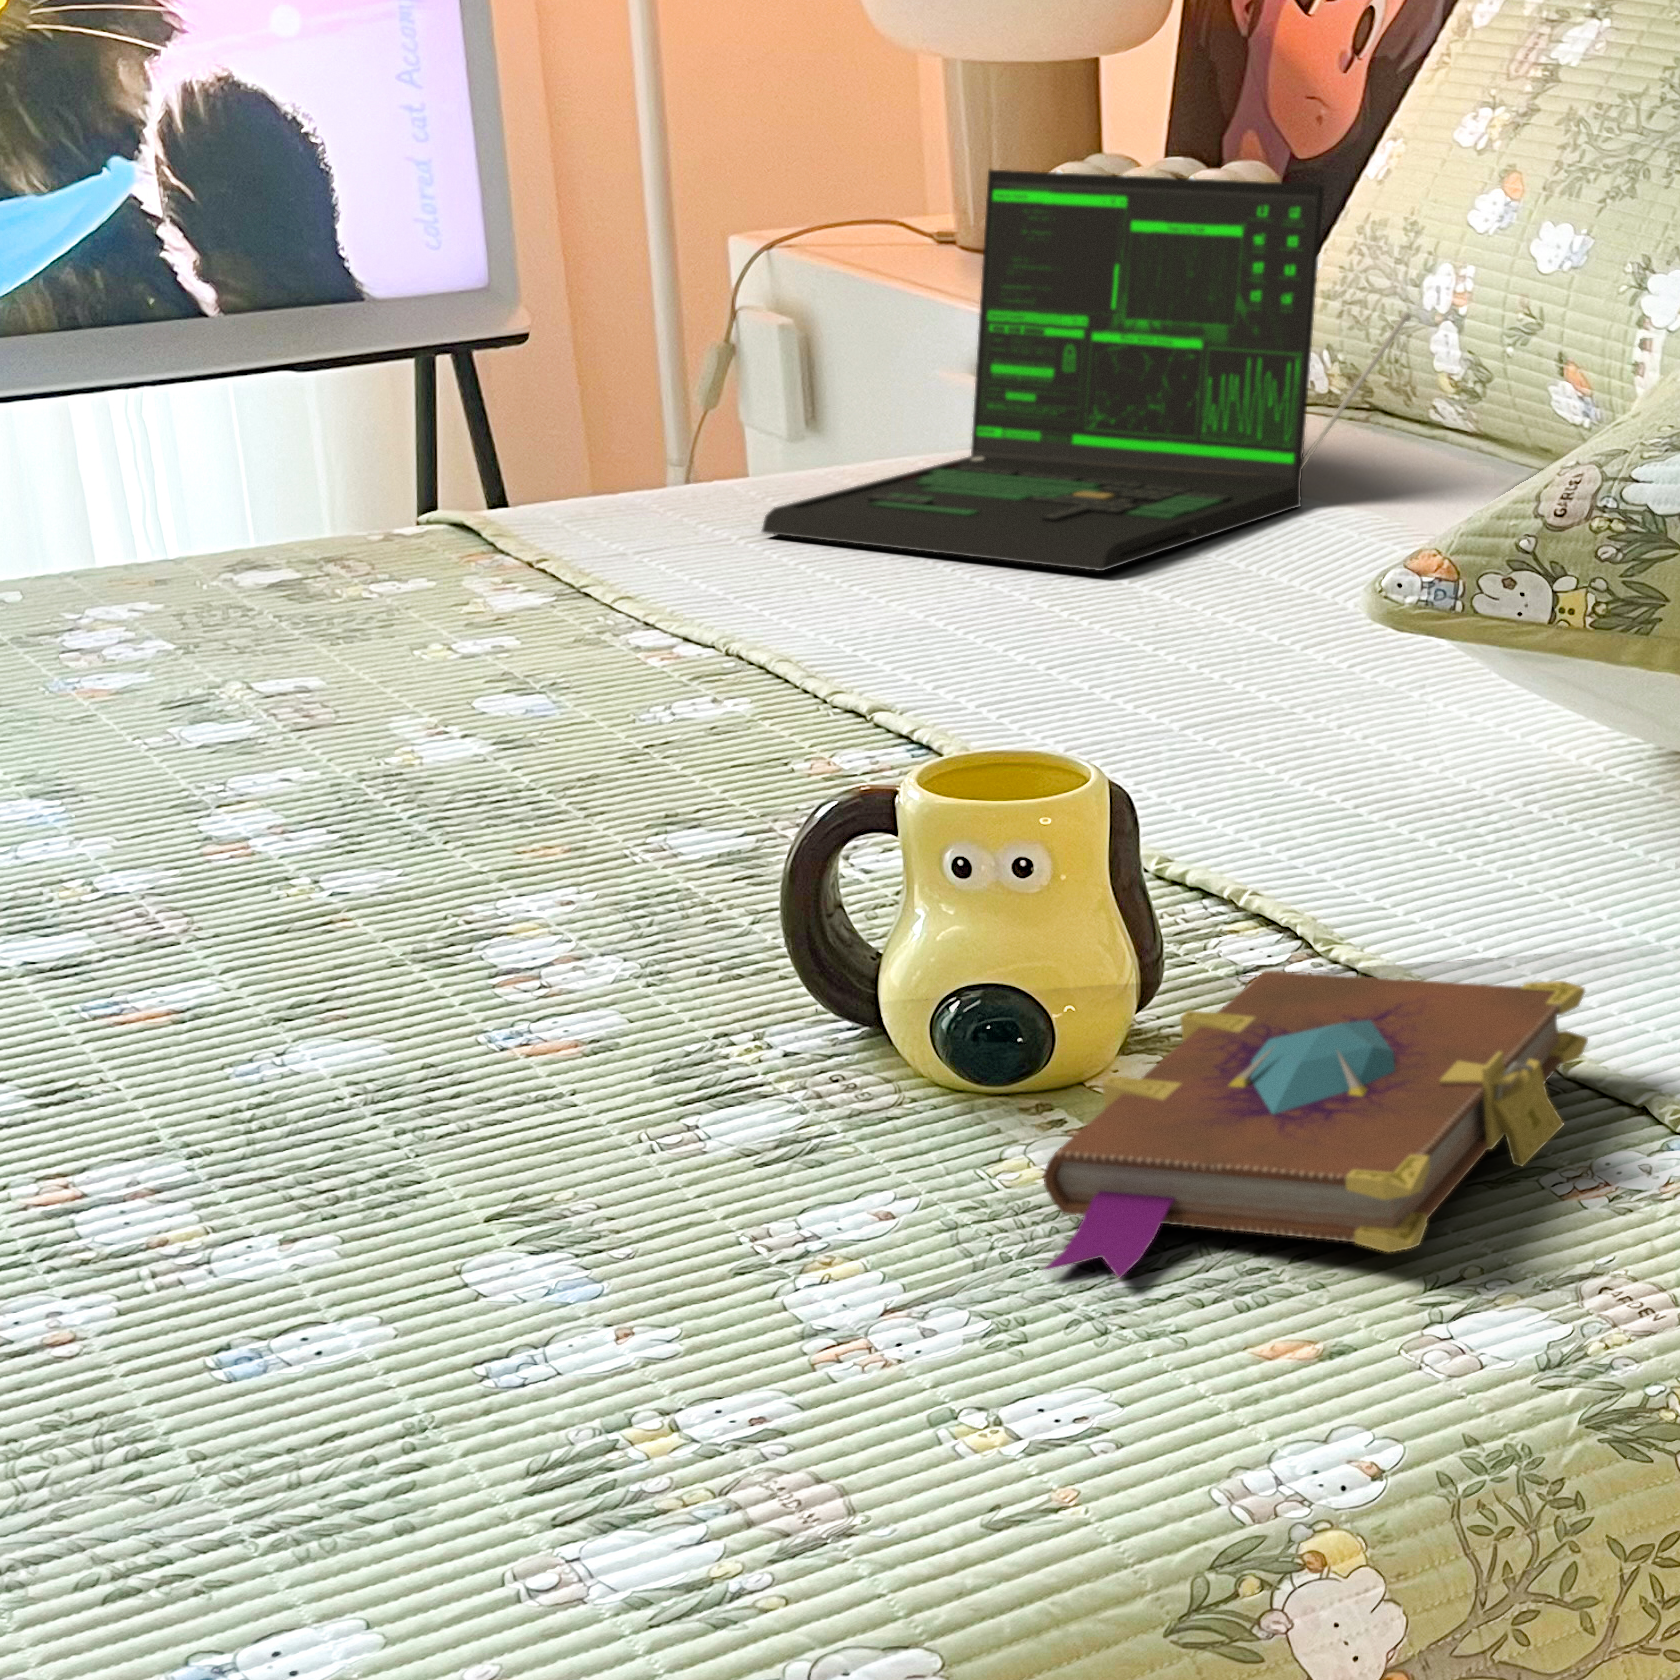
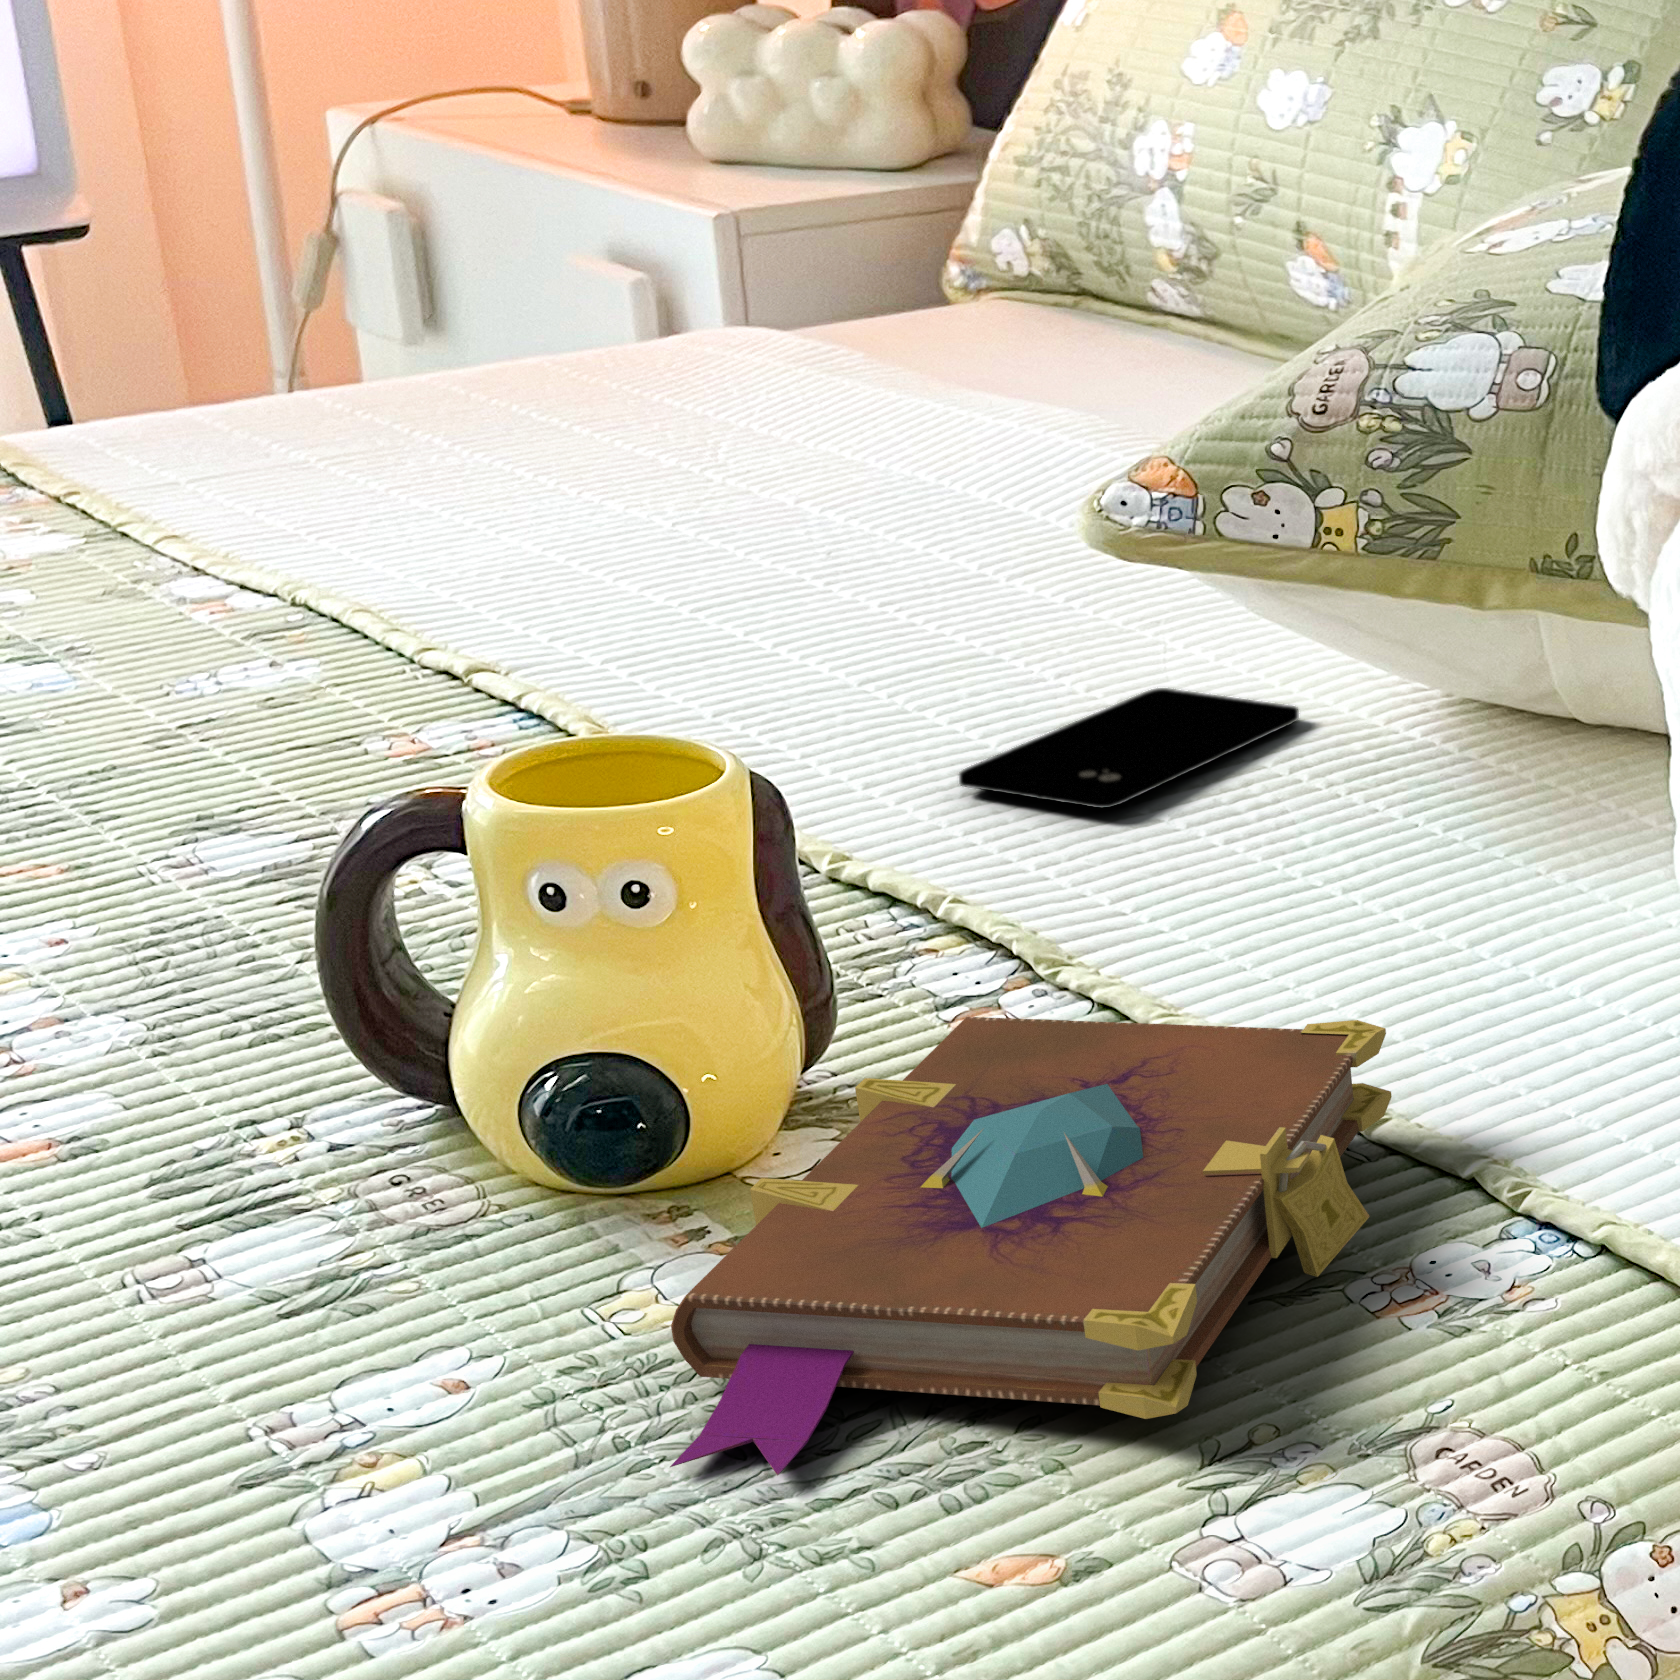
laptop: present [762,170,1411,571] -> none [337,13,1119,494]
smartphone: none [1262,735,1538,825] -> present [959,688,1299,808]

